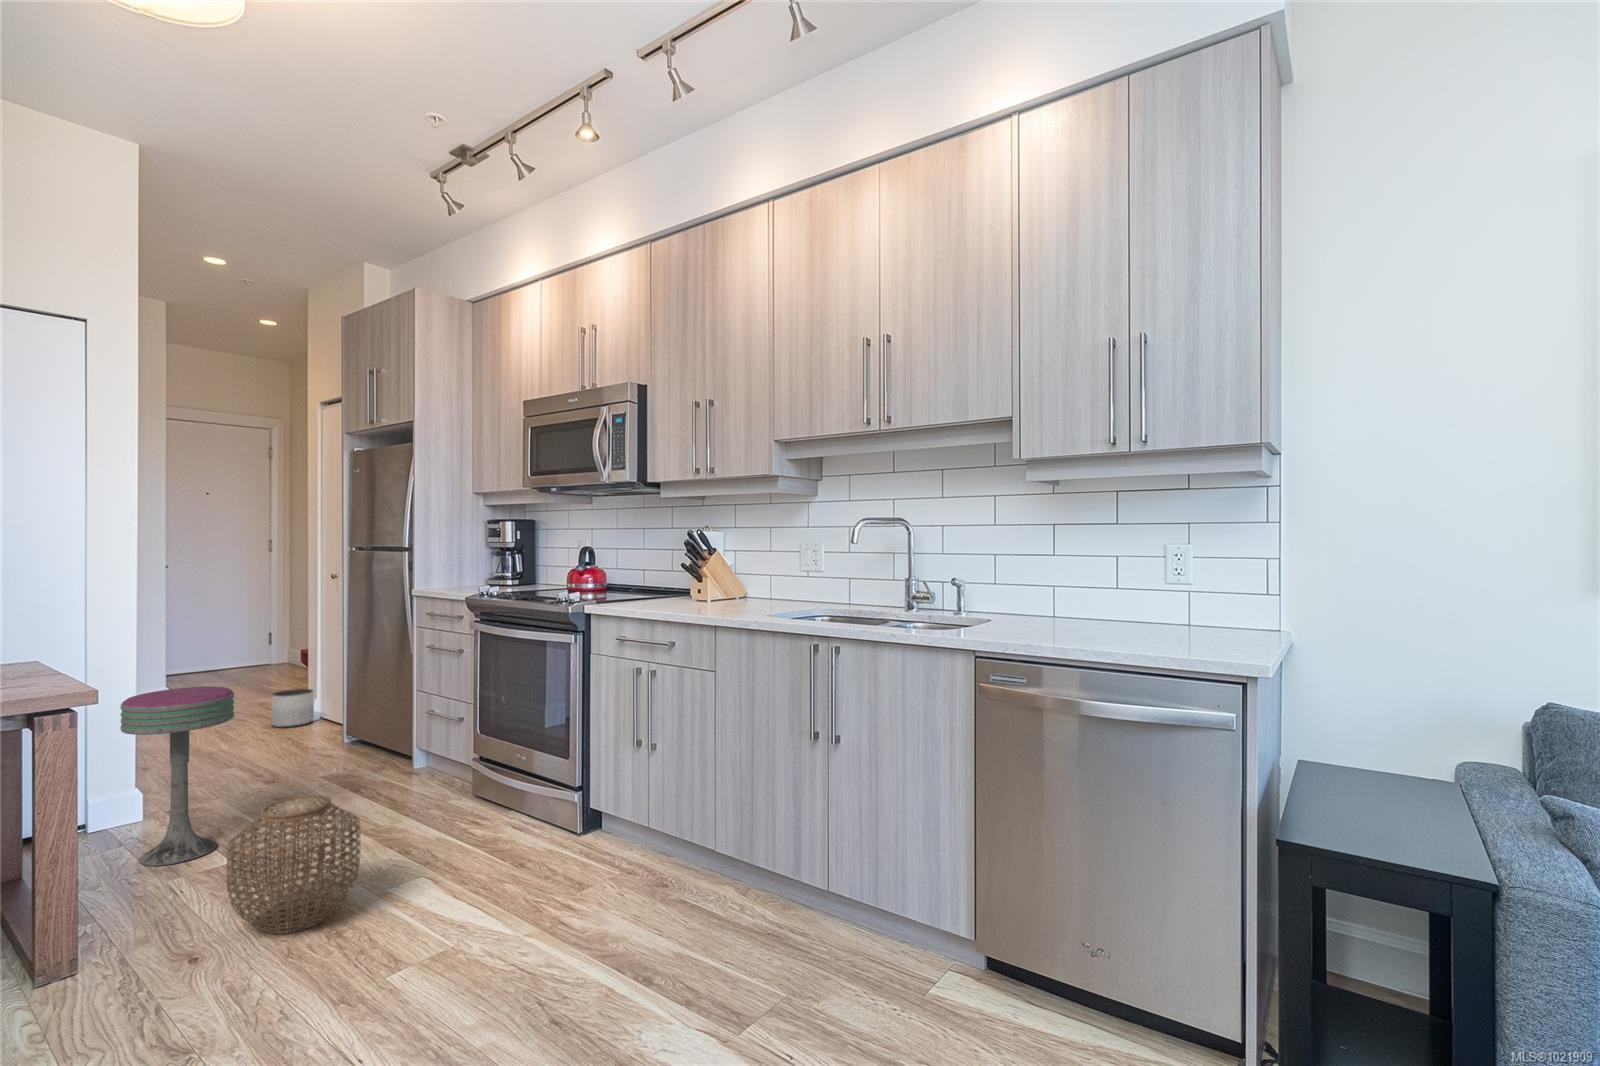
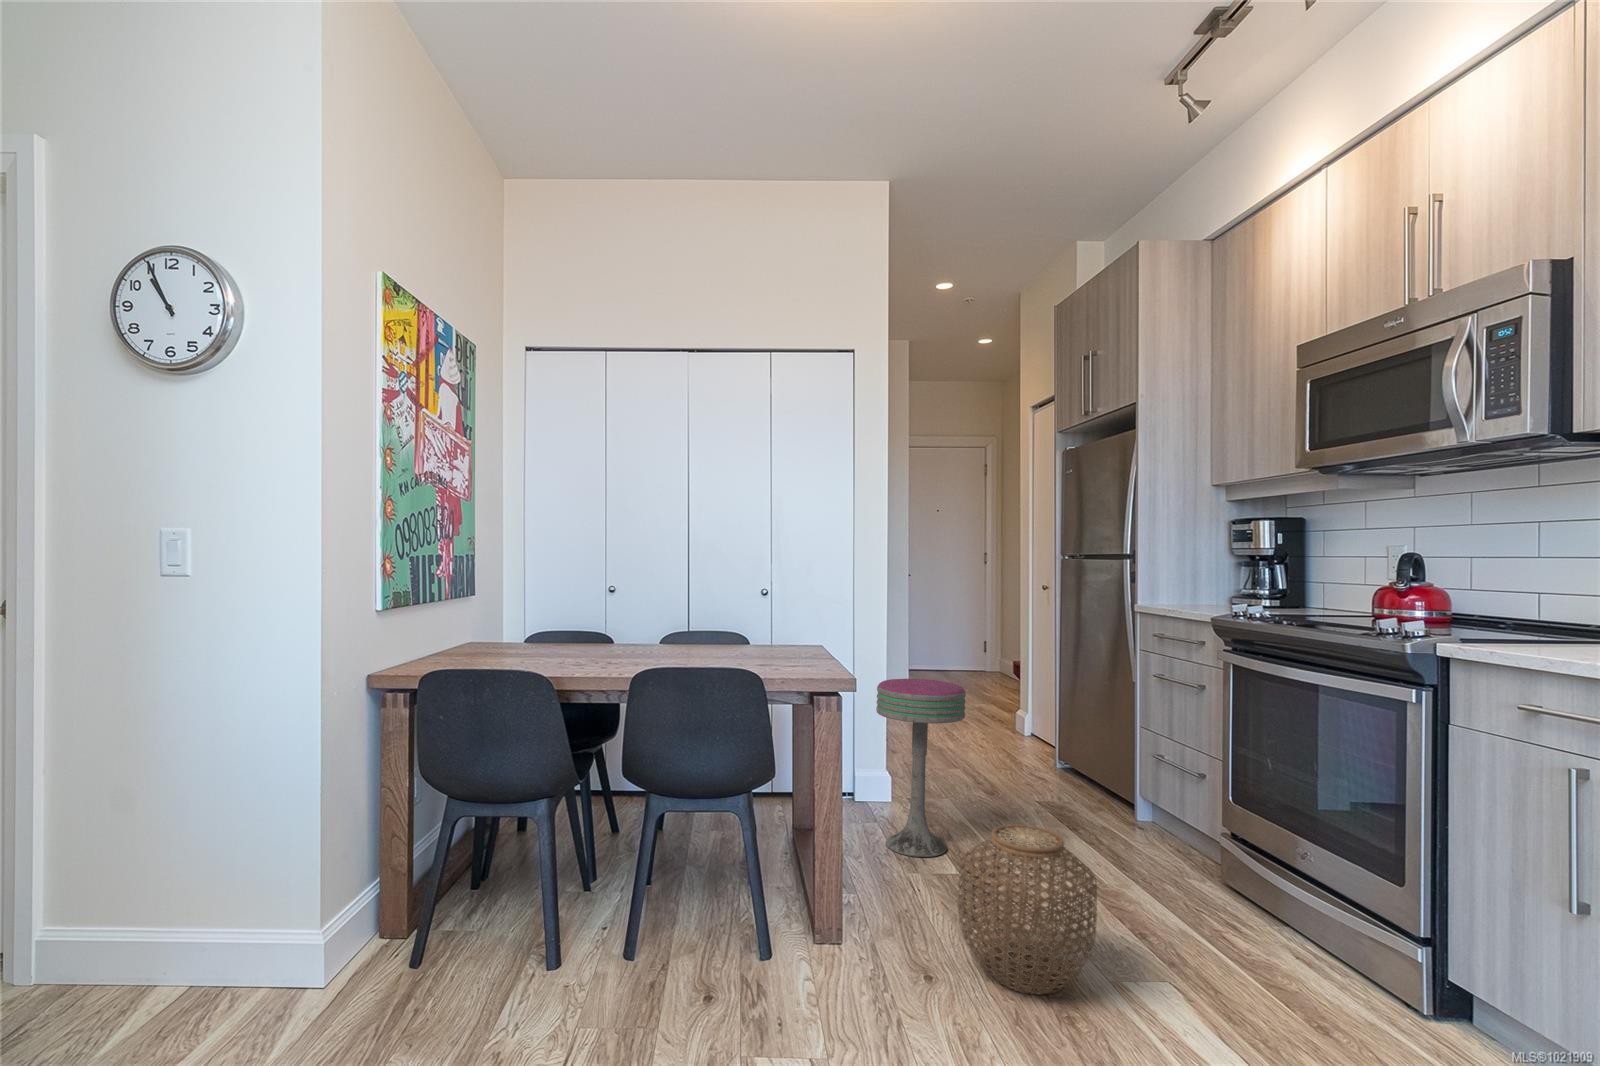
planter: present [271,689,314,728] -> none [990,700,1028,739]

